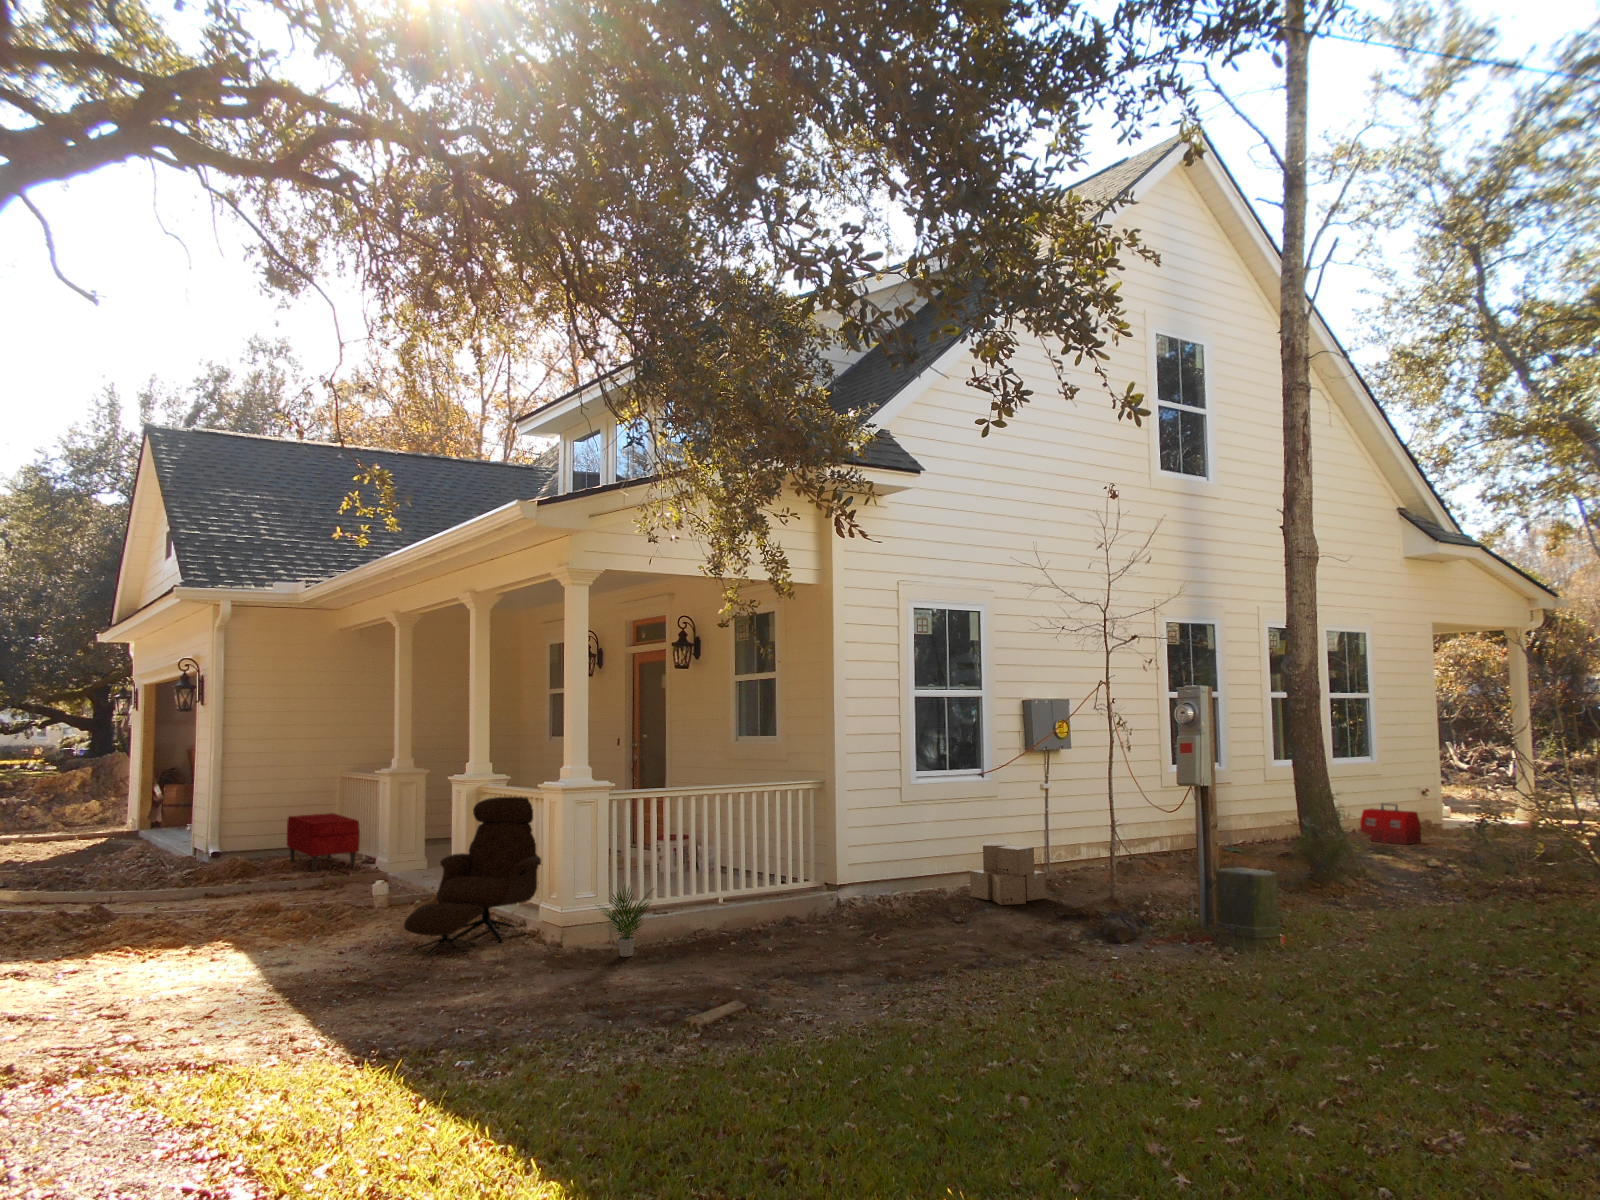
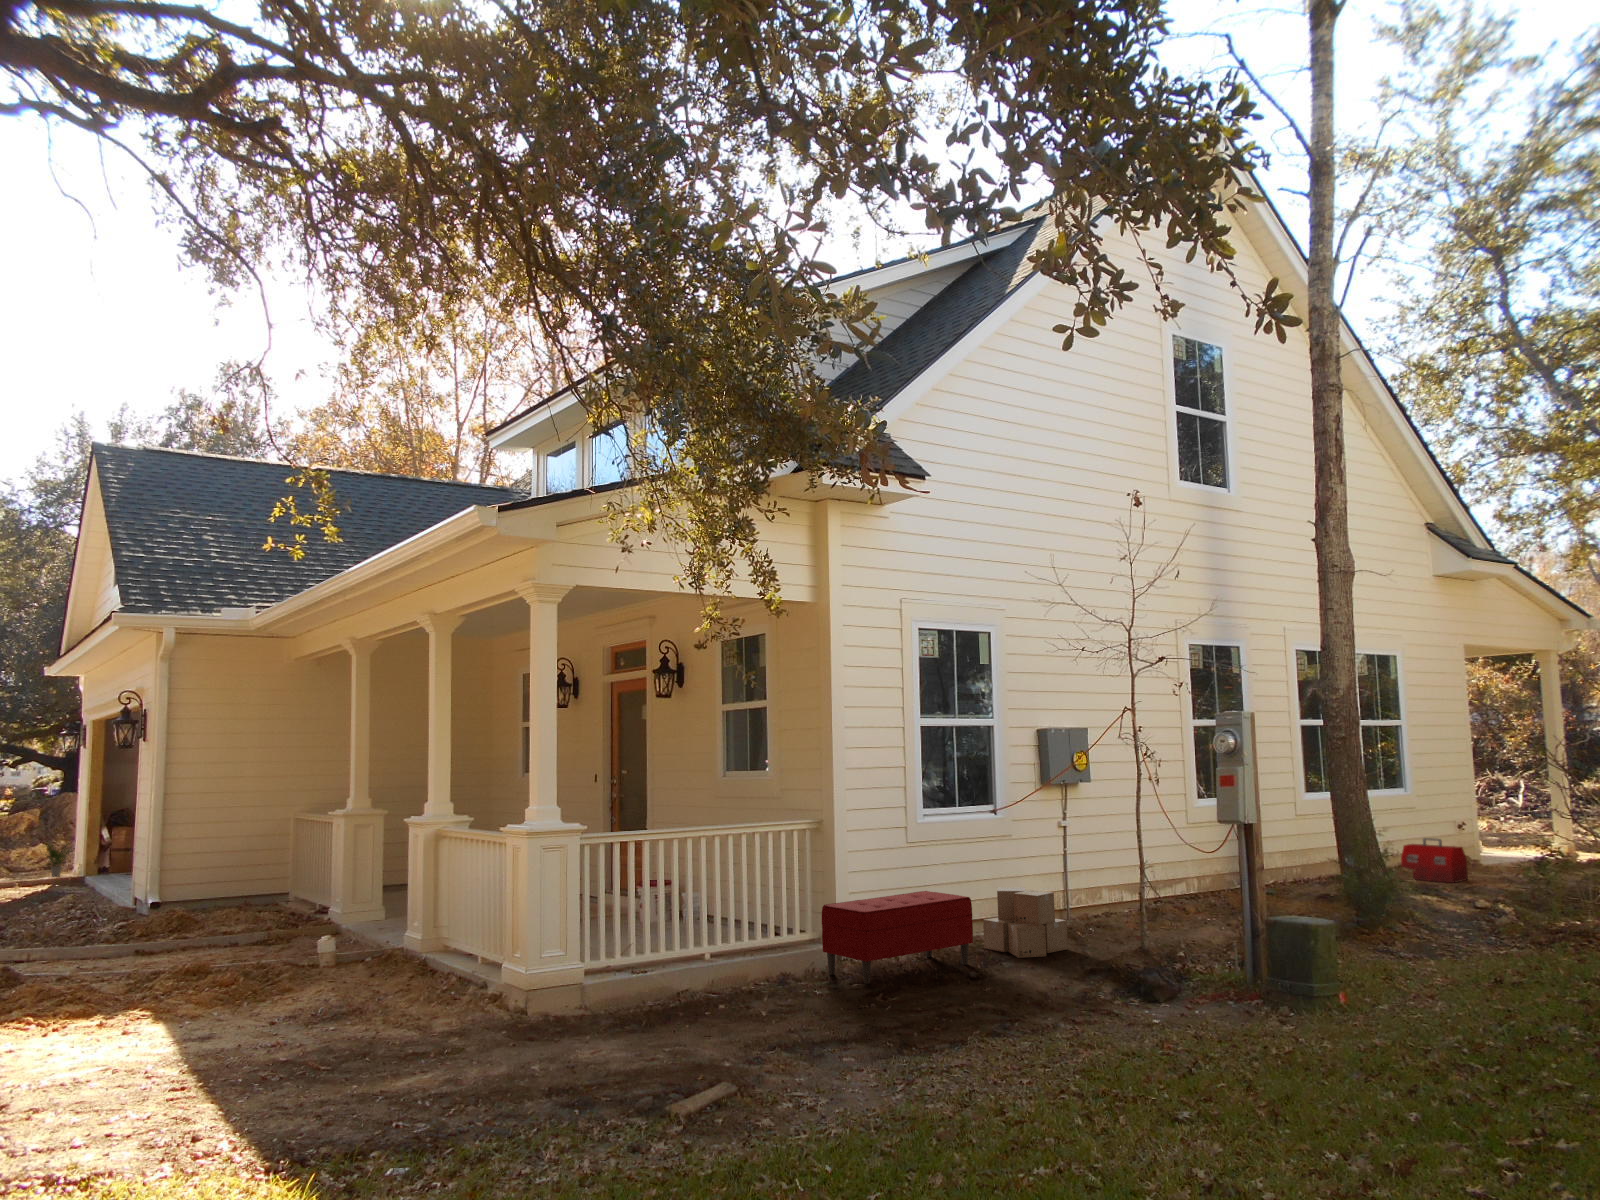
lounge chair: present [404,797,541,957] -> none [345,842,510,1028]
bench: present [287,813,360,871] -> present [822,891,973,984]
potted plant: present [601,885,649,957] -> present [47,844,72,876]

